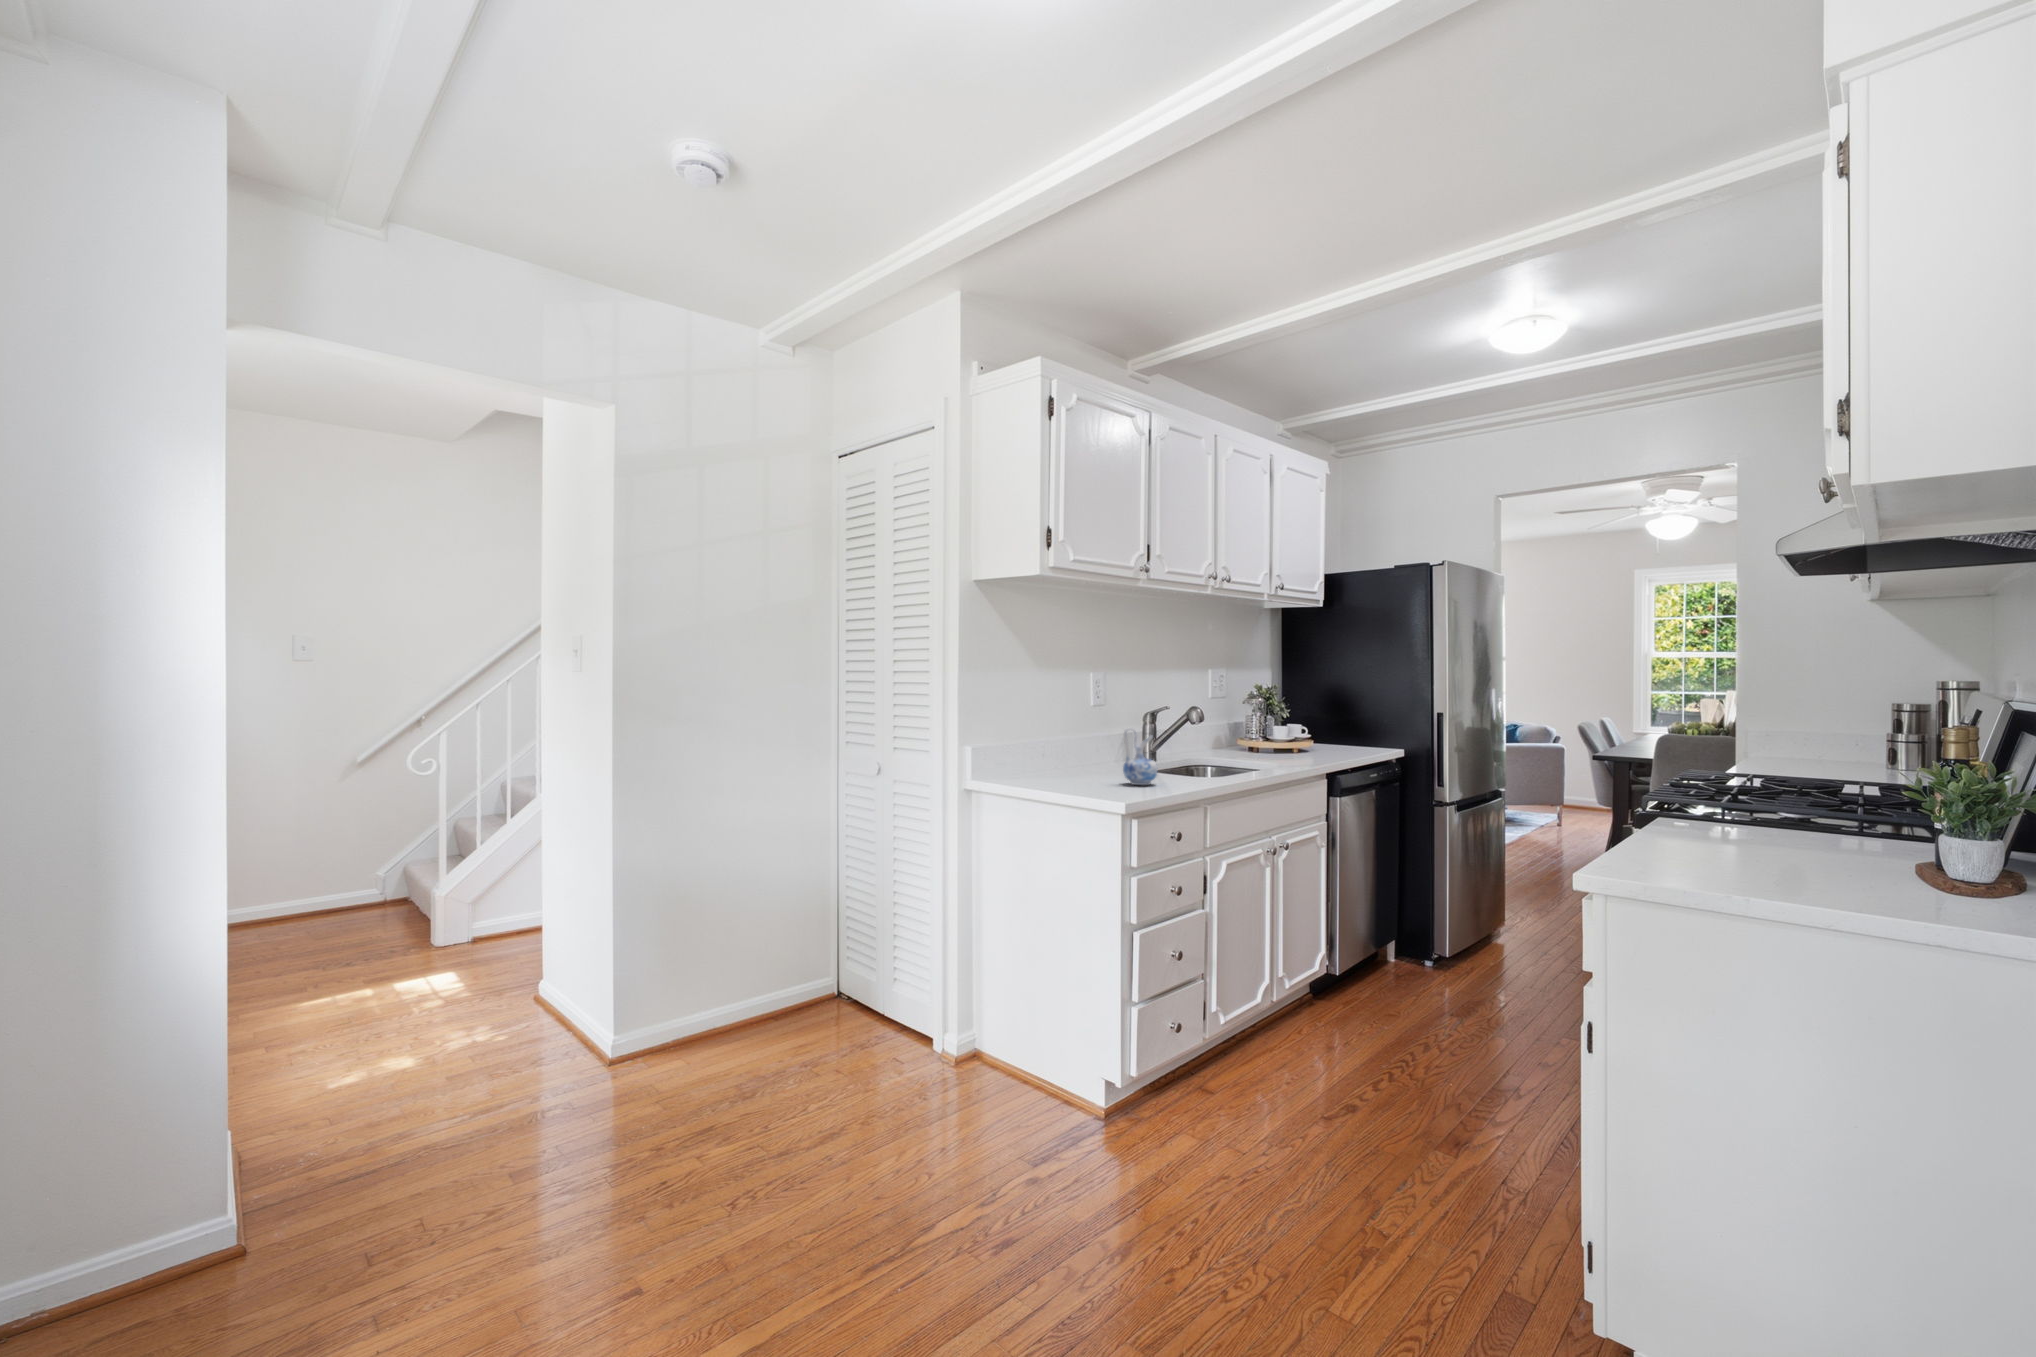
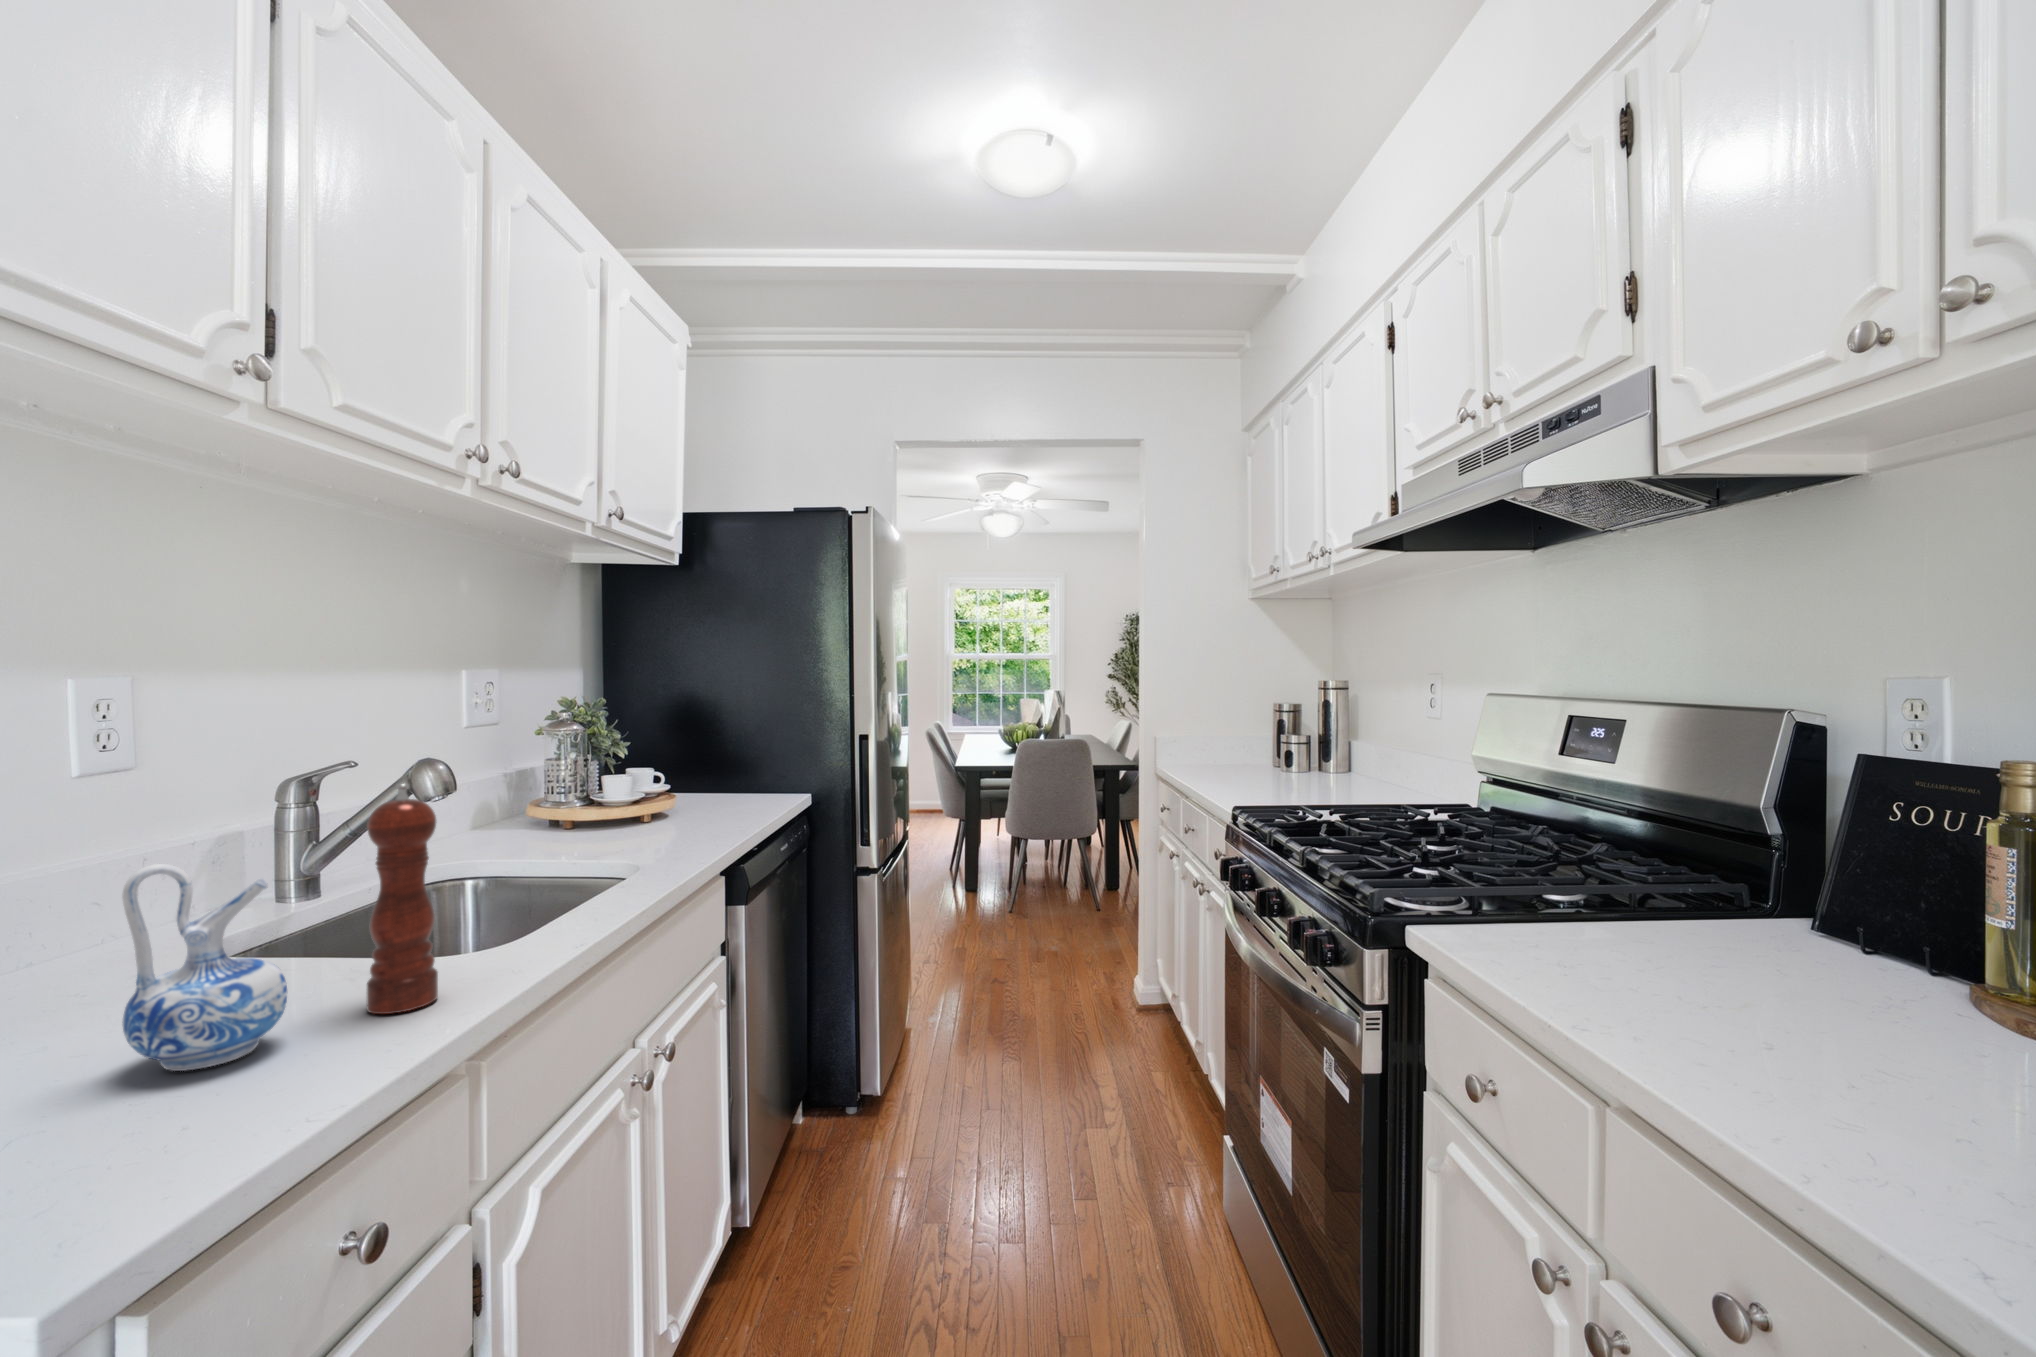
pepper mill: none [1176,711,1195,784] -> present [366,784,438,1014]

